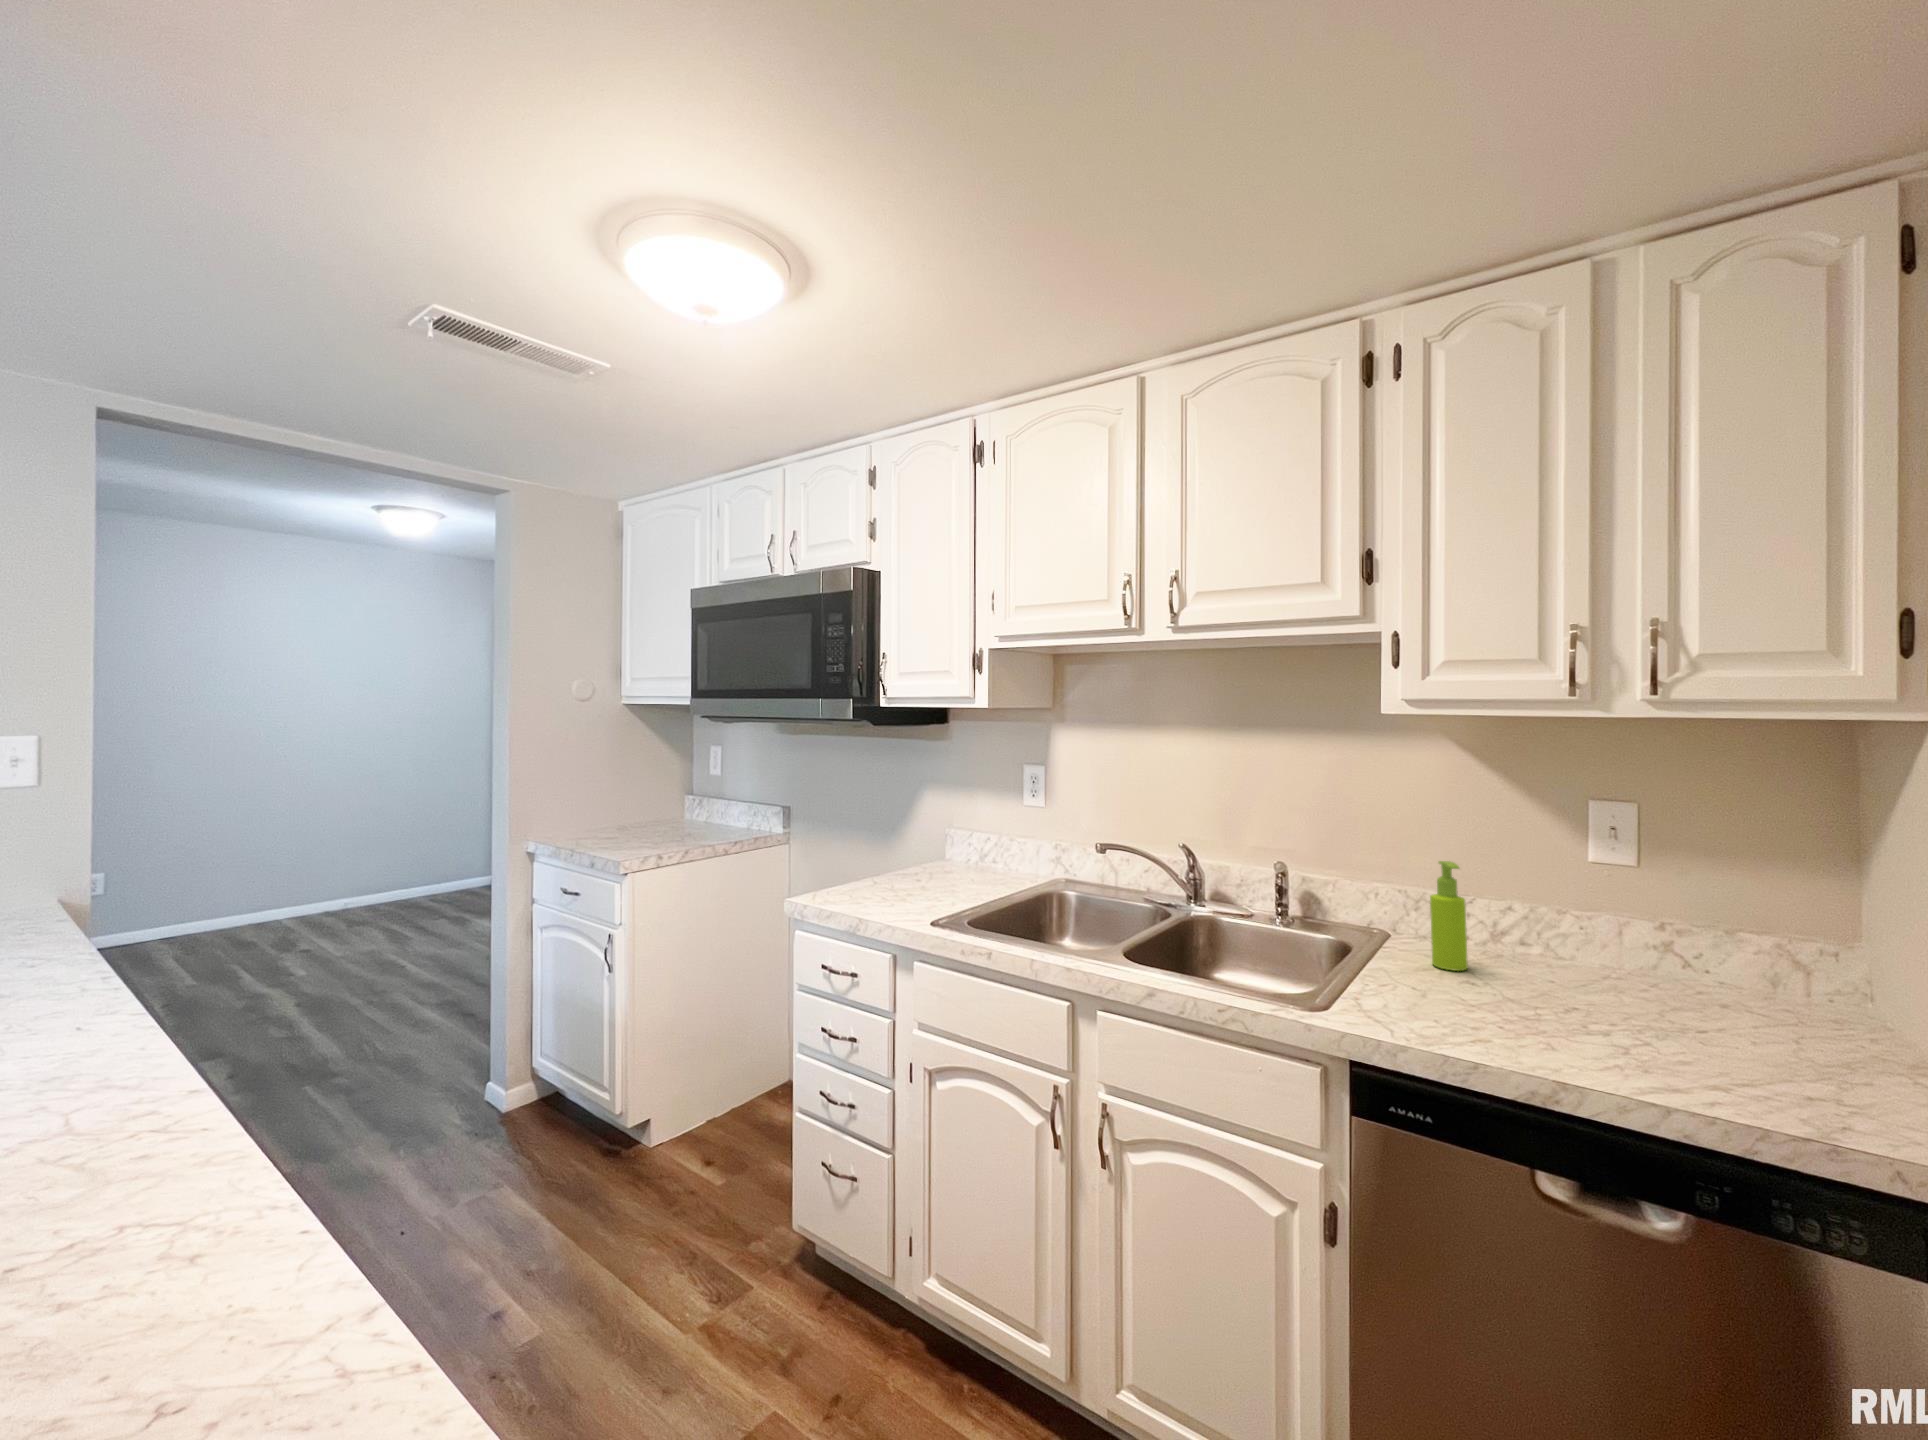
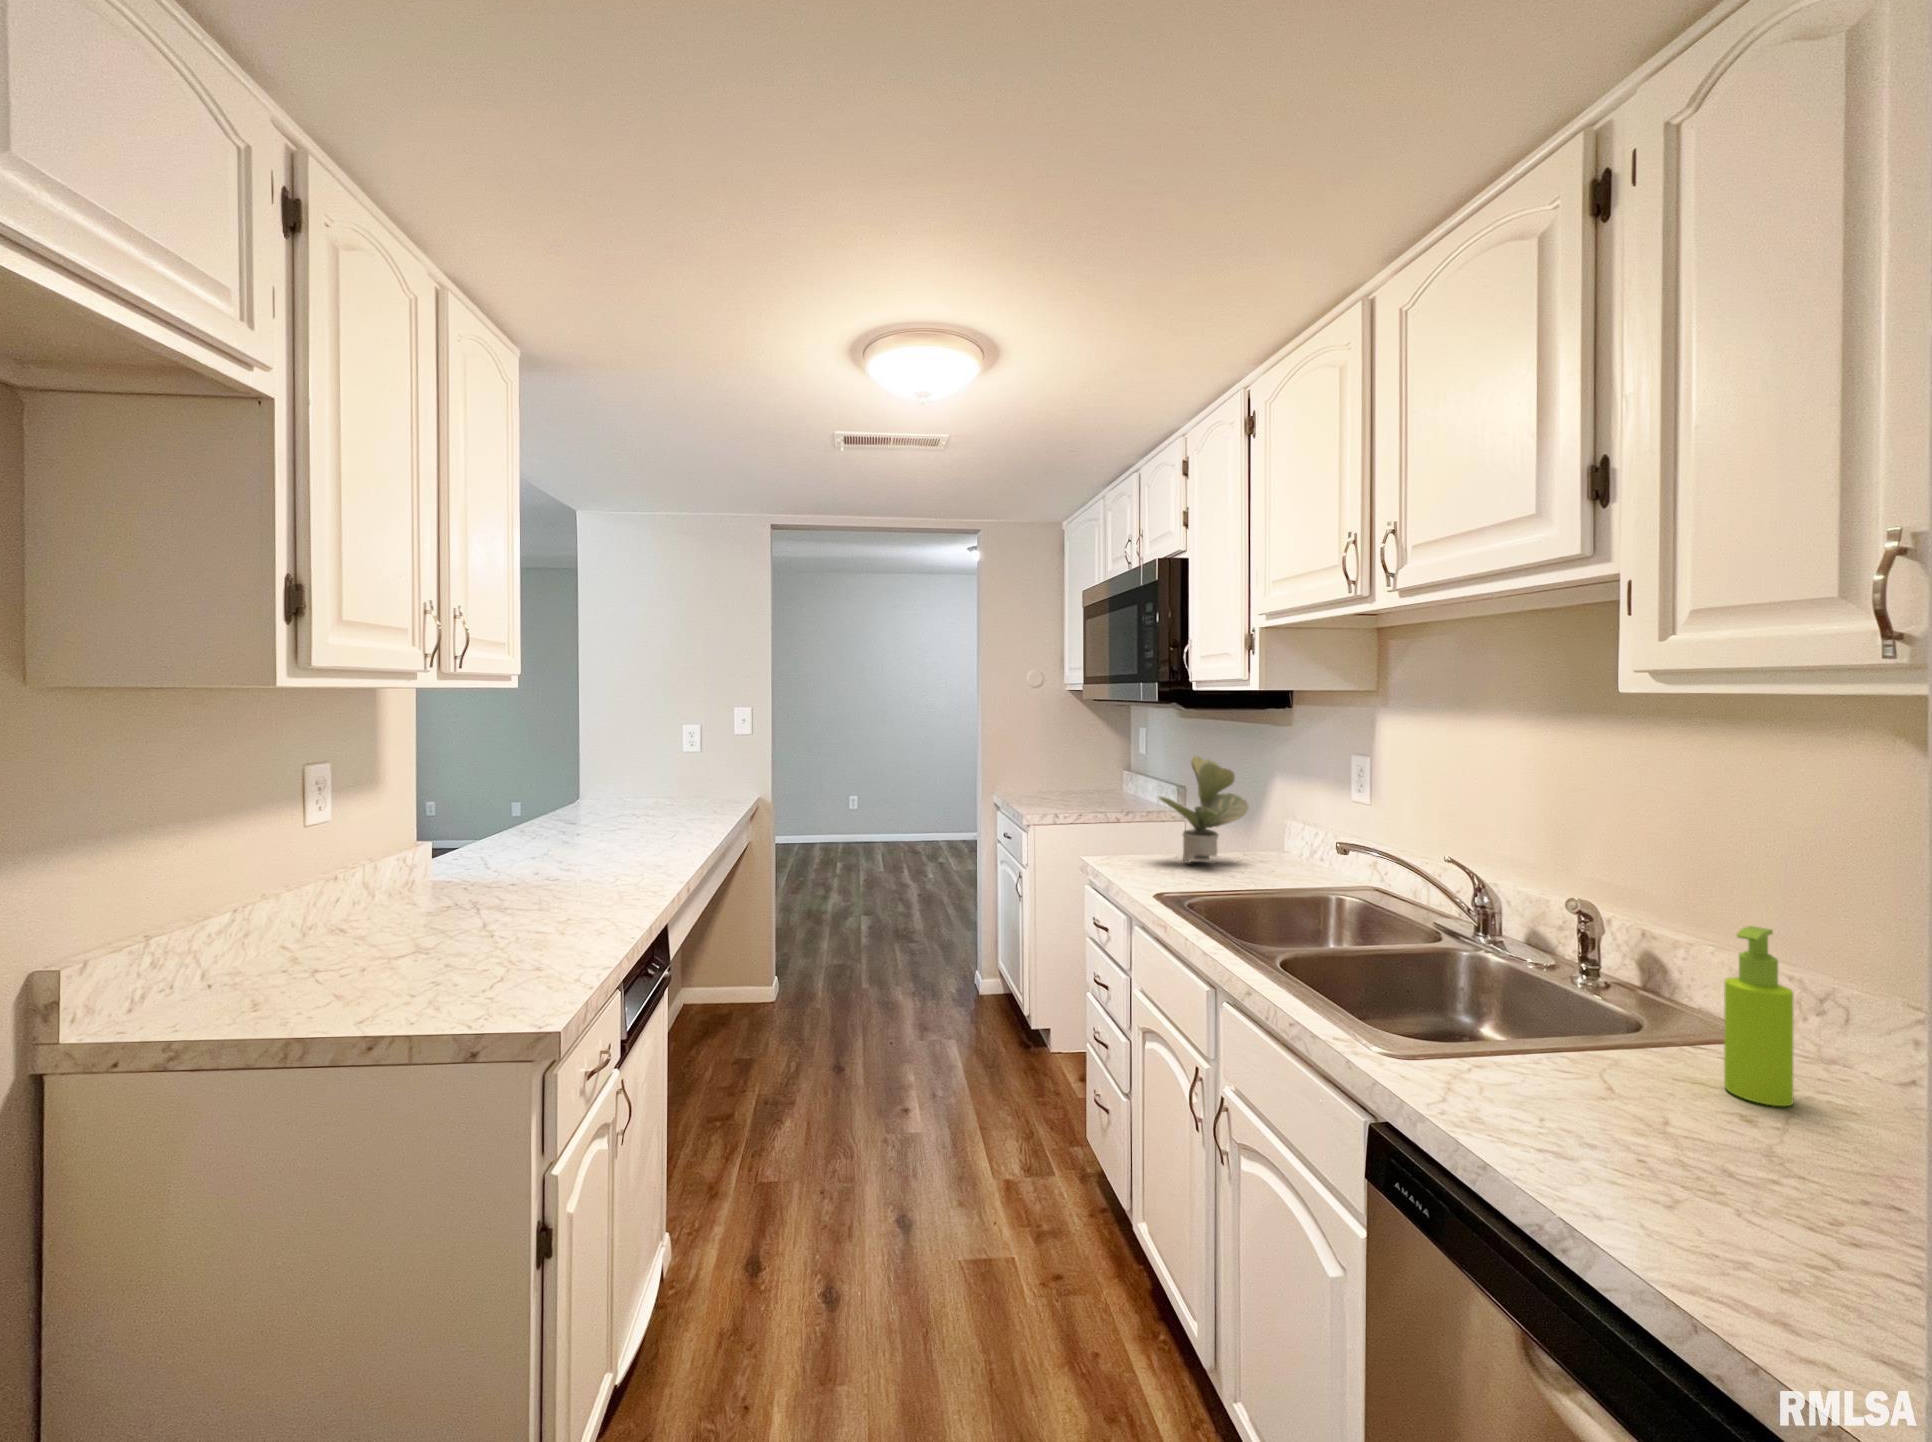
potted plant: none [863,783,940,890] -> present [1158,756,1249,863]

